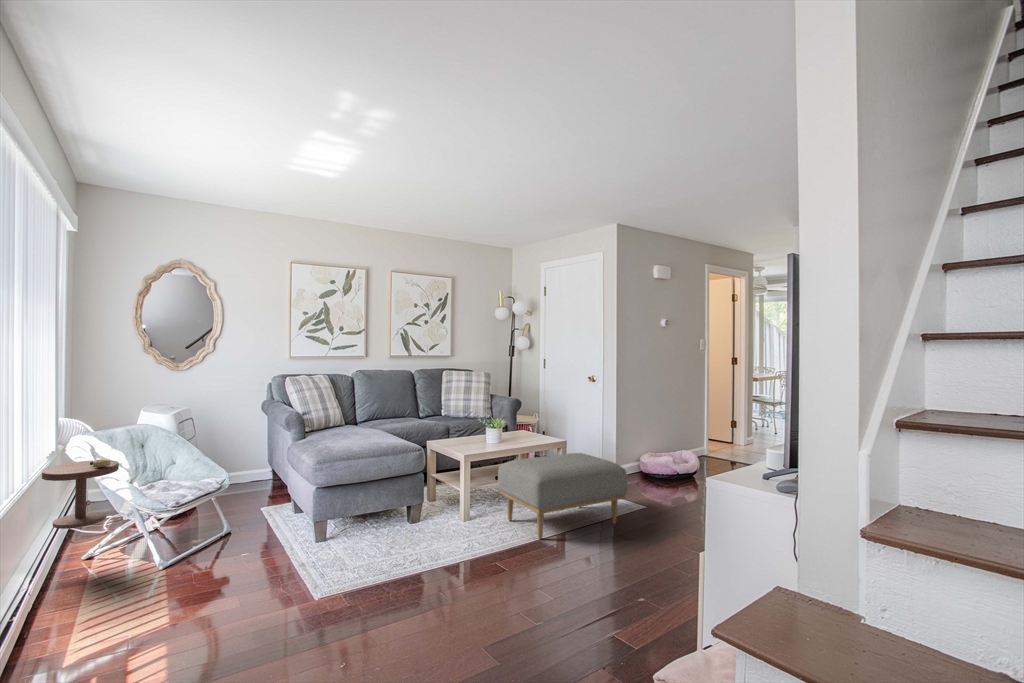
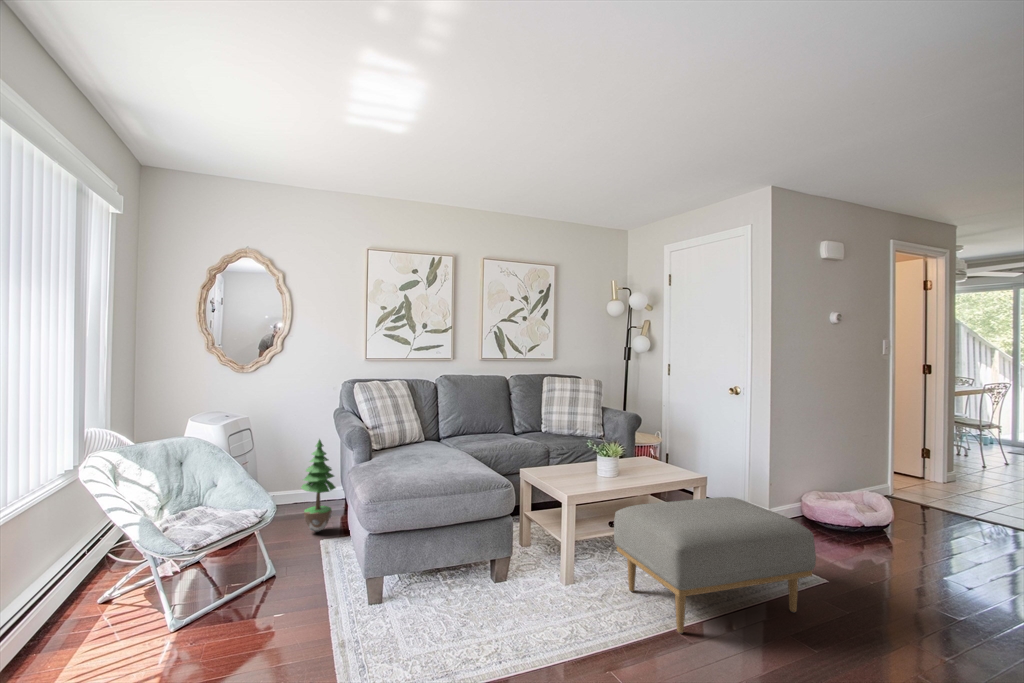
potted tree: none [241,424,272,503] -> present [301,439,336,532]
side table: present [42,459,119,529] -> none [34,483,131,632]

